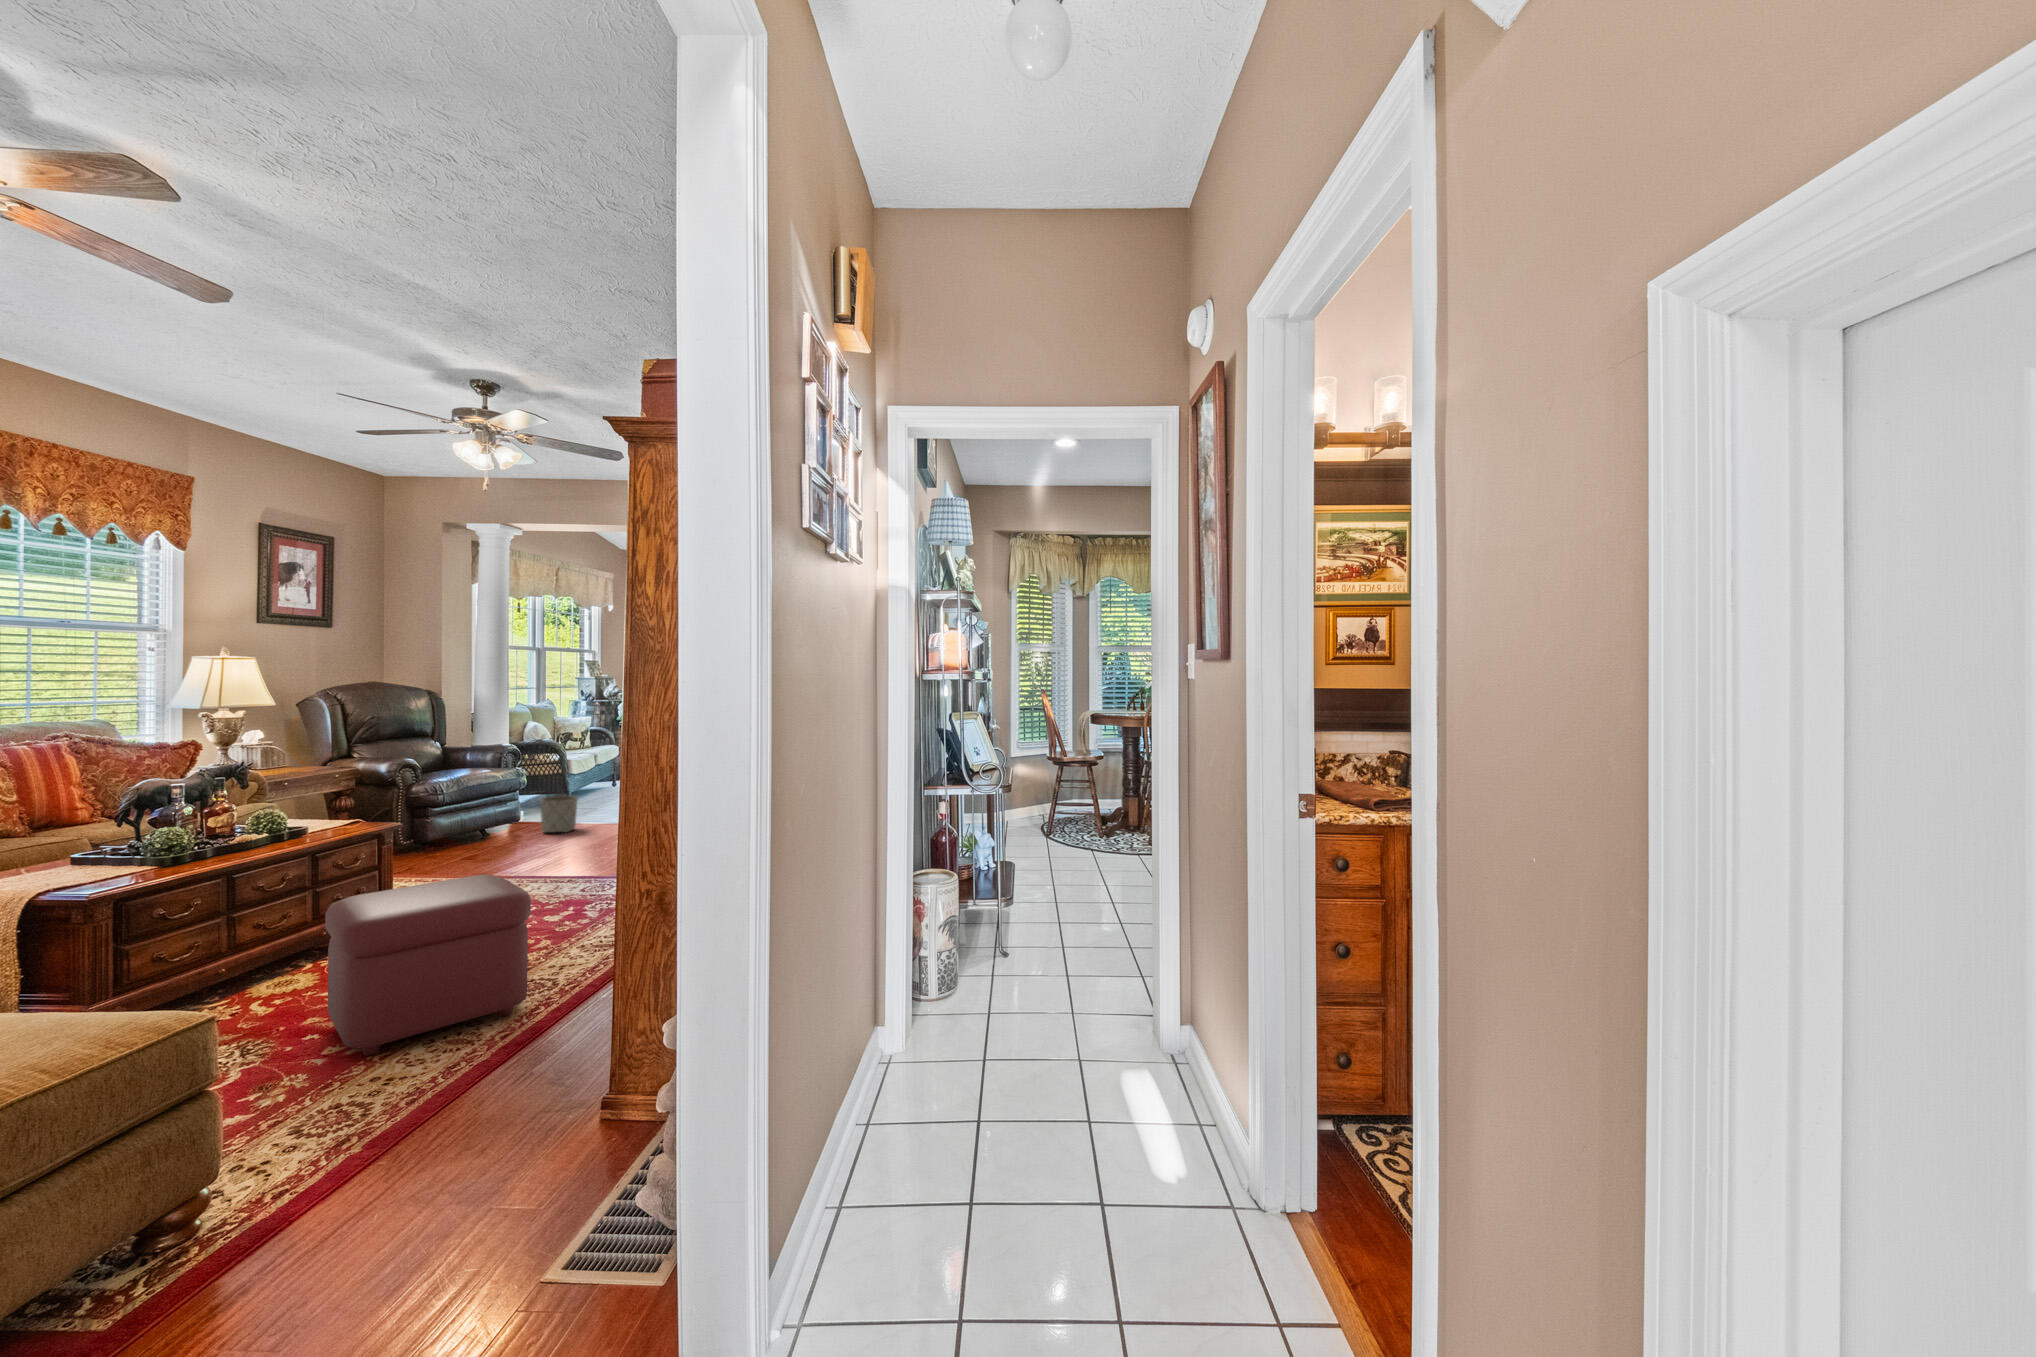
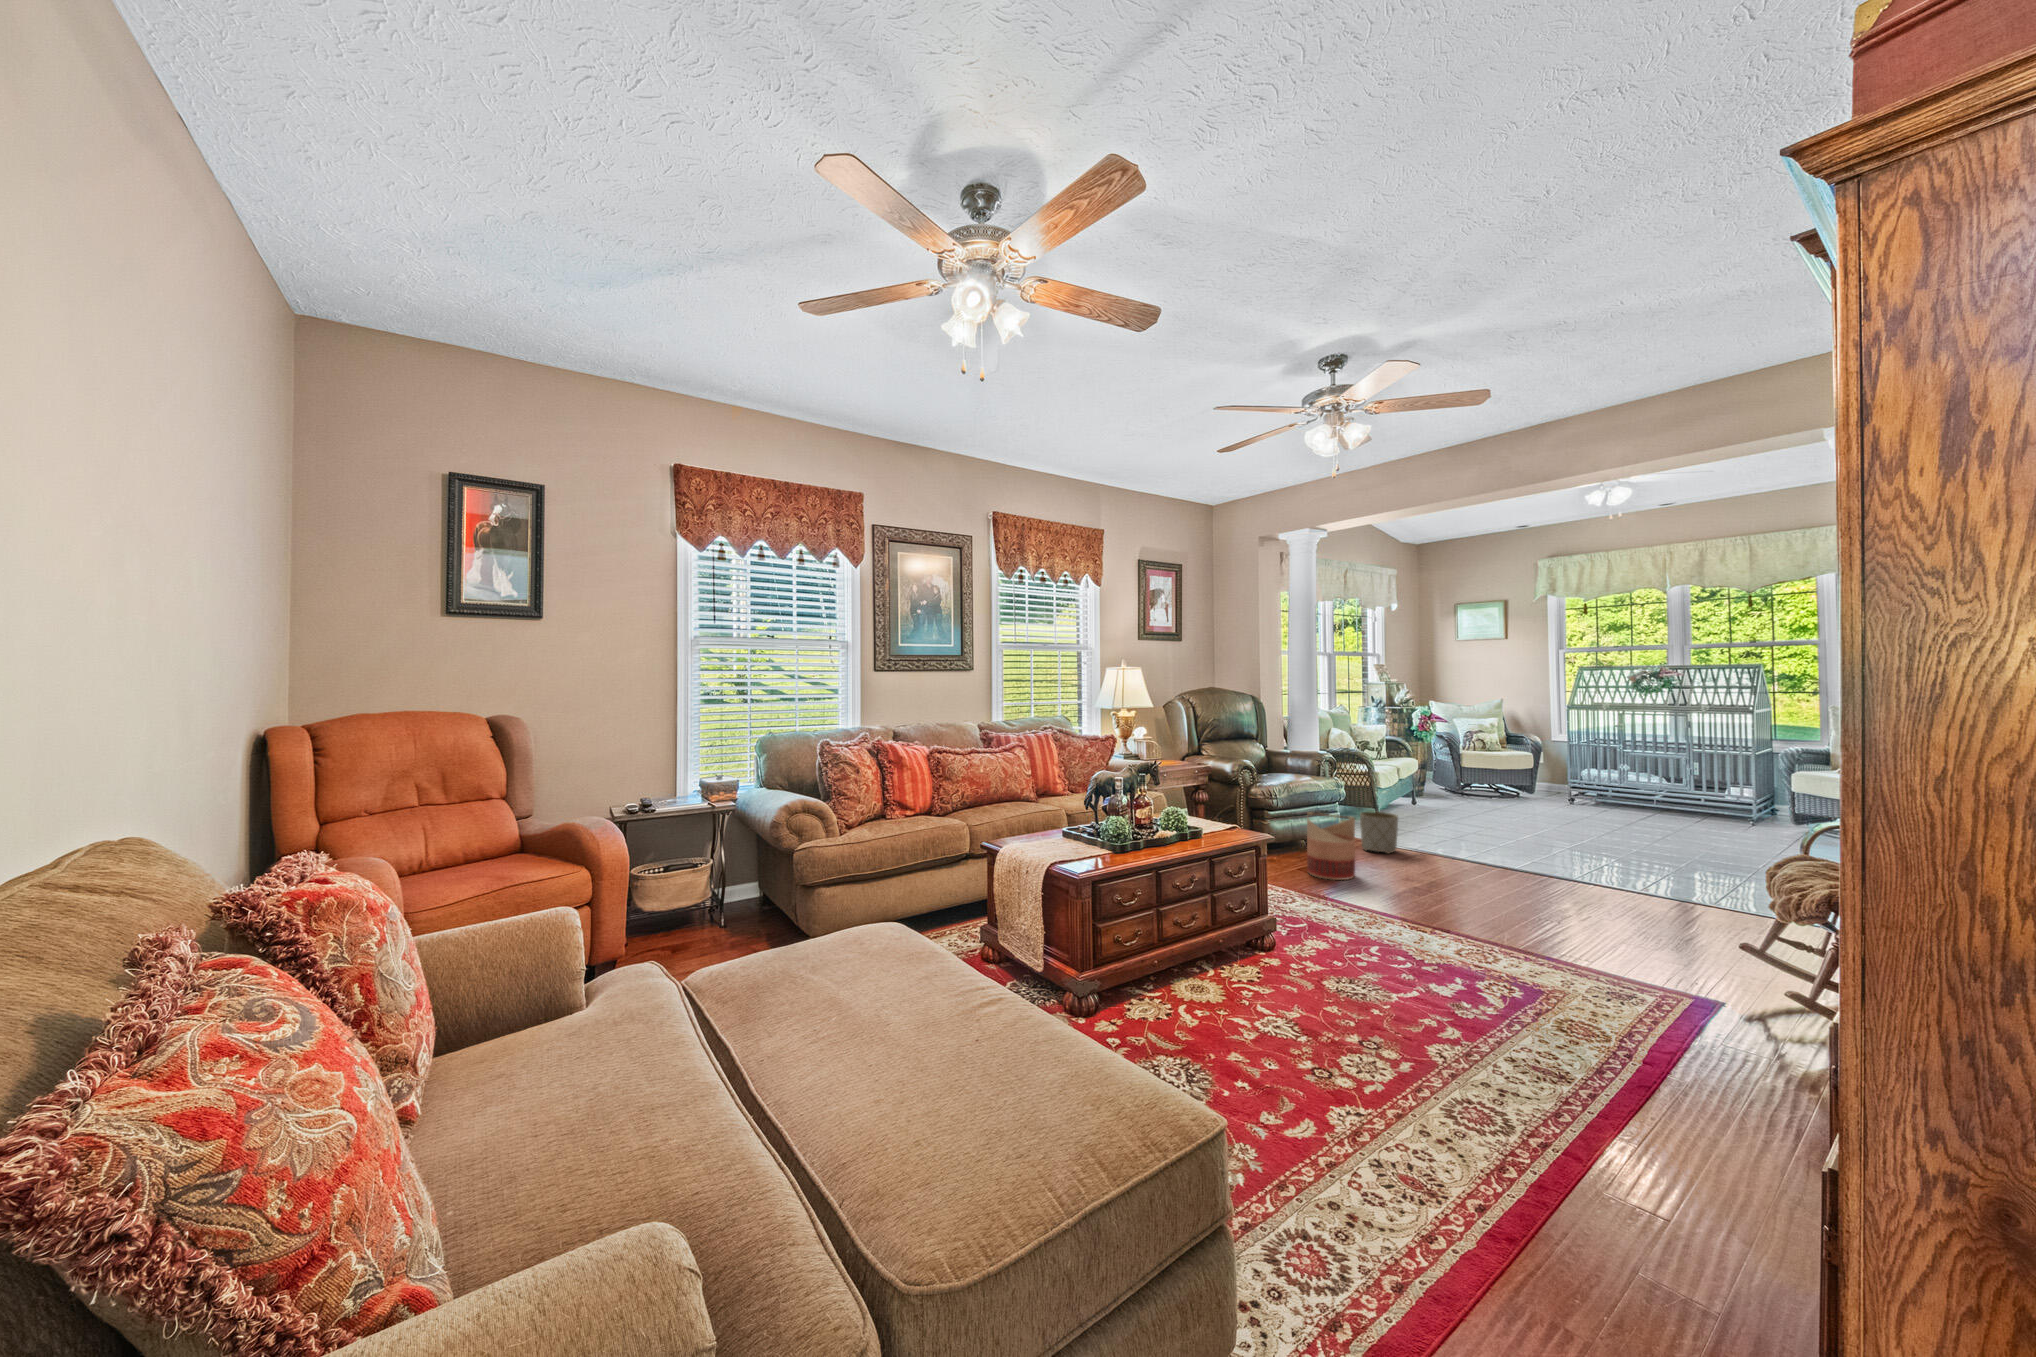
basket: none [472,801,523,864] -> present [1307,812,1355,880]
ottoman: present [325,875,531,1055] -> none [1246,924,1472,1132]

